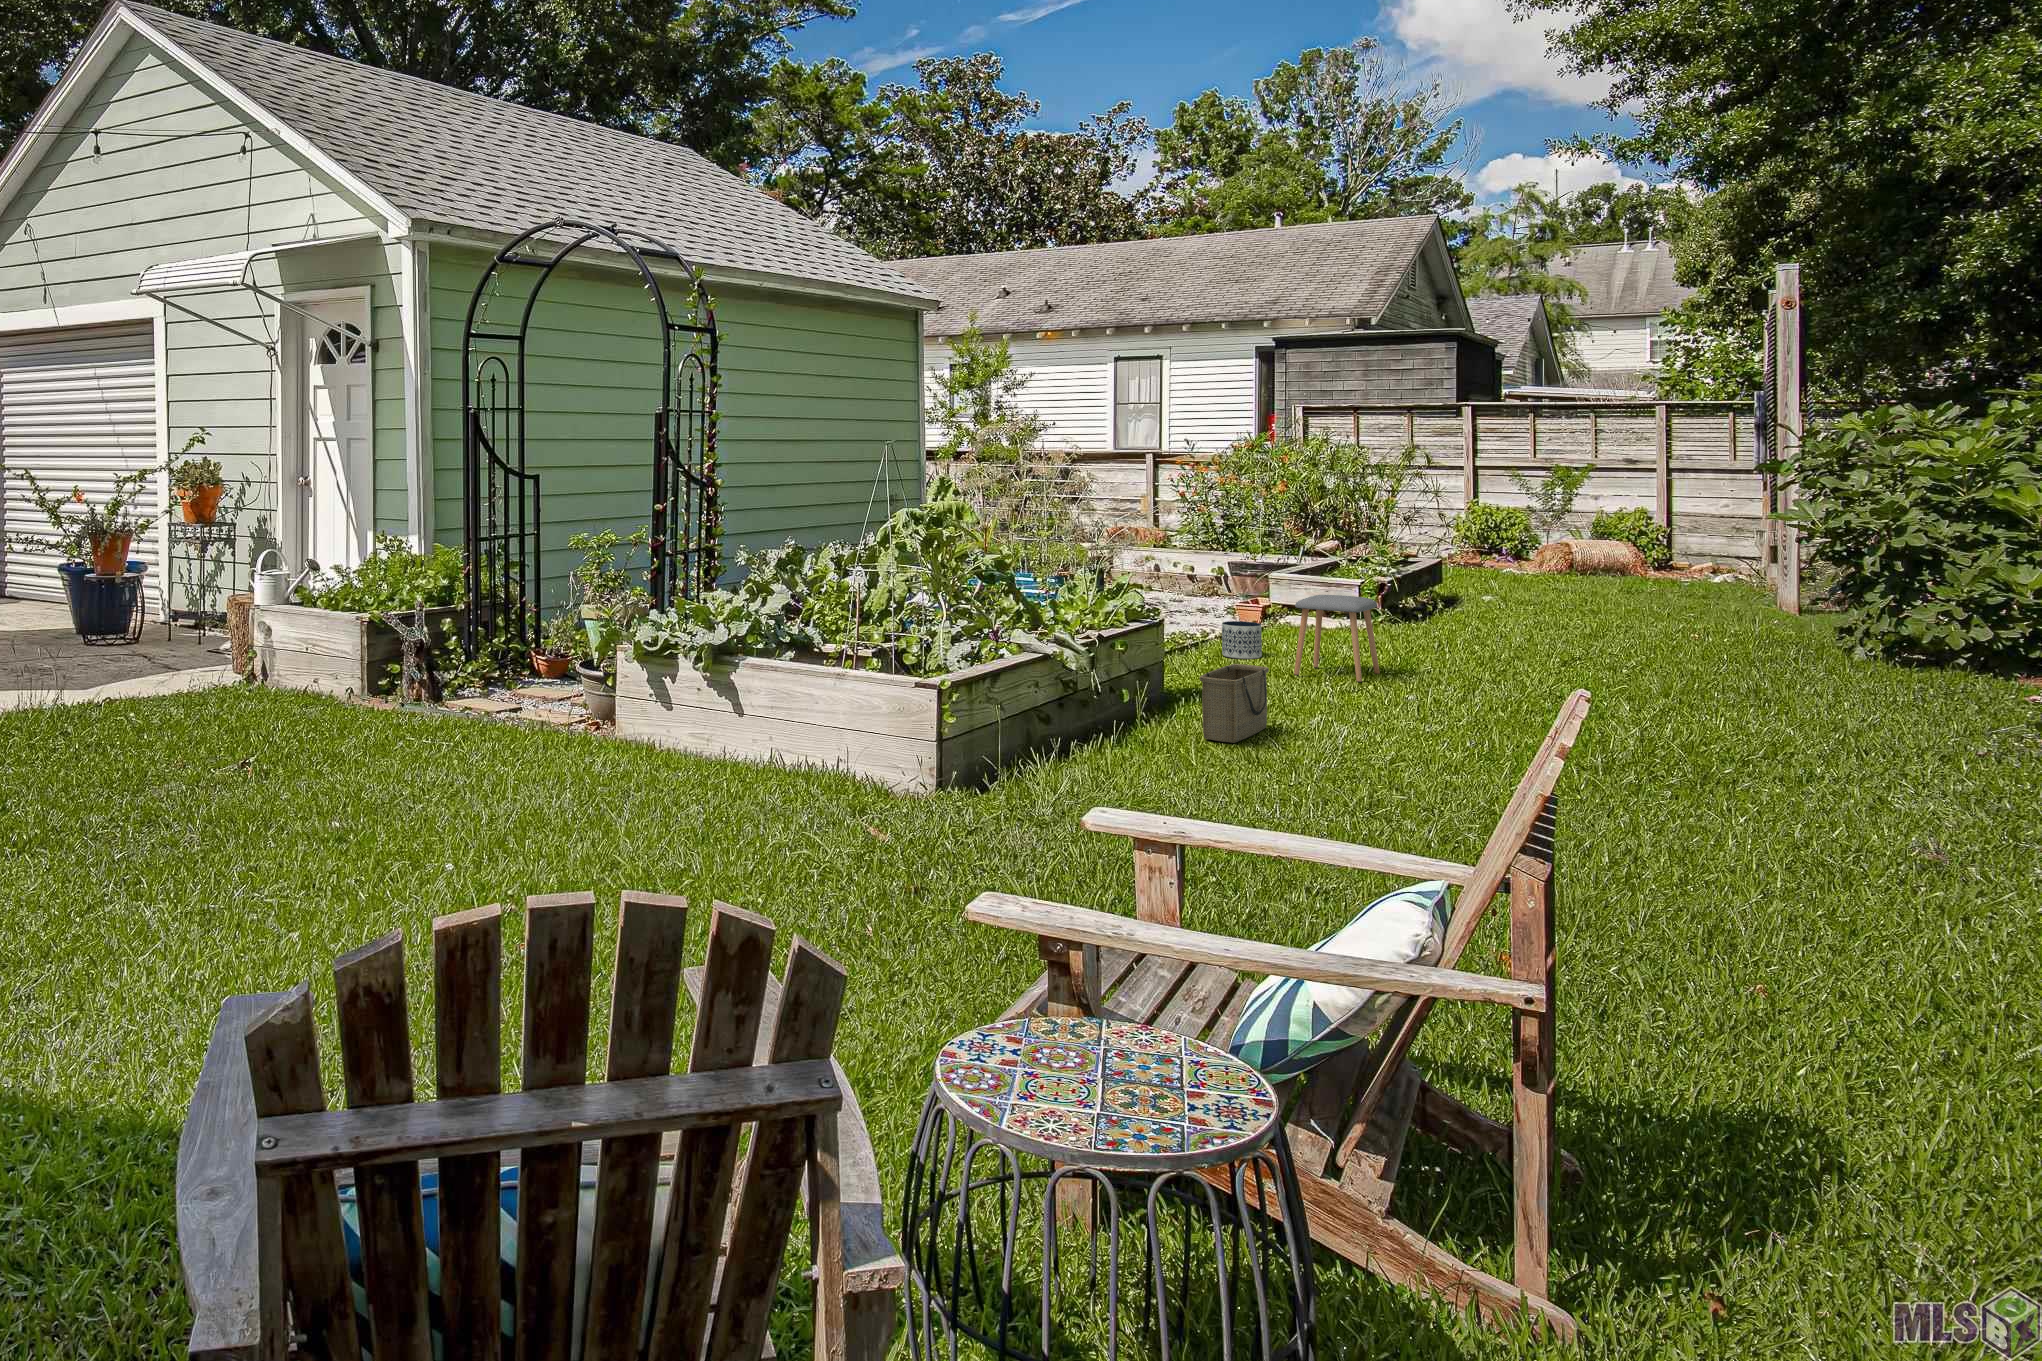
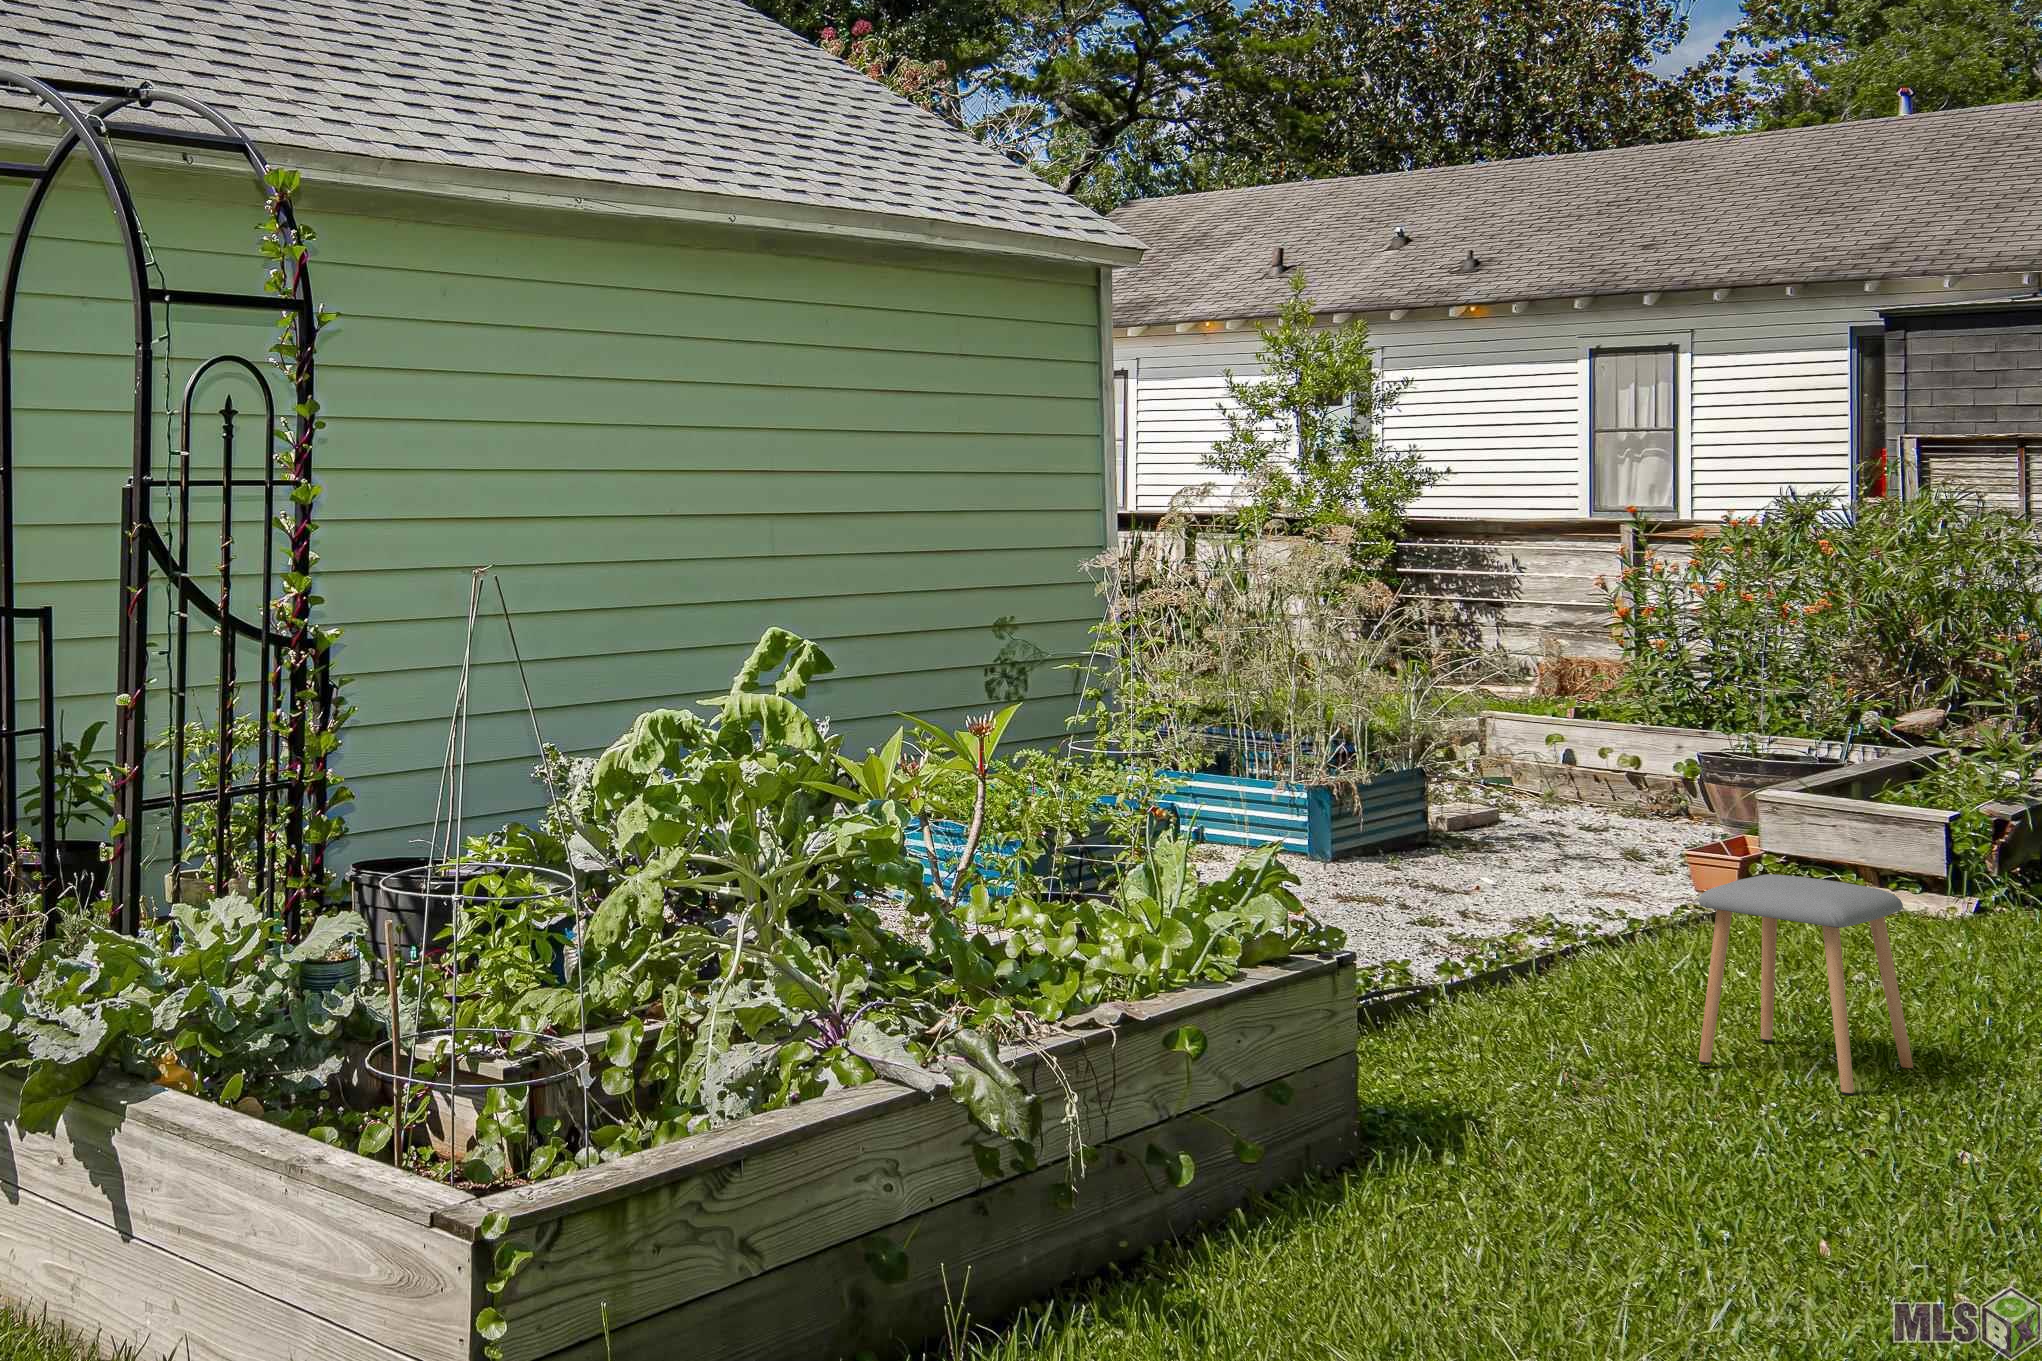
planter: present [1222,621,1262,659] -> none [1572,914,1663,1004]
basket: present [1200,664,1269,743] -> none [1320,1074,1525,1295]

